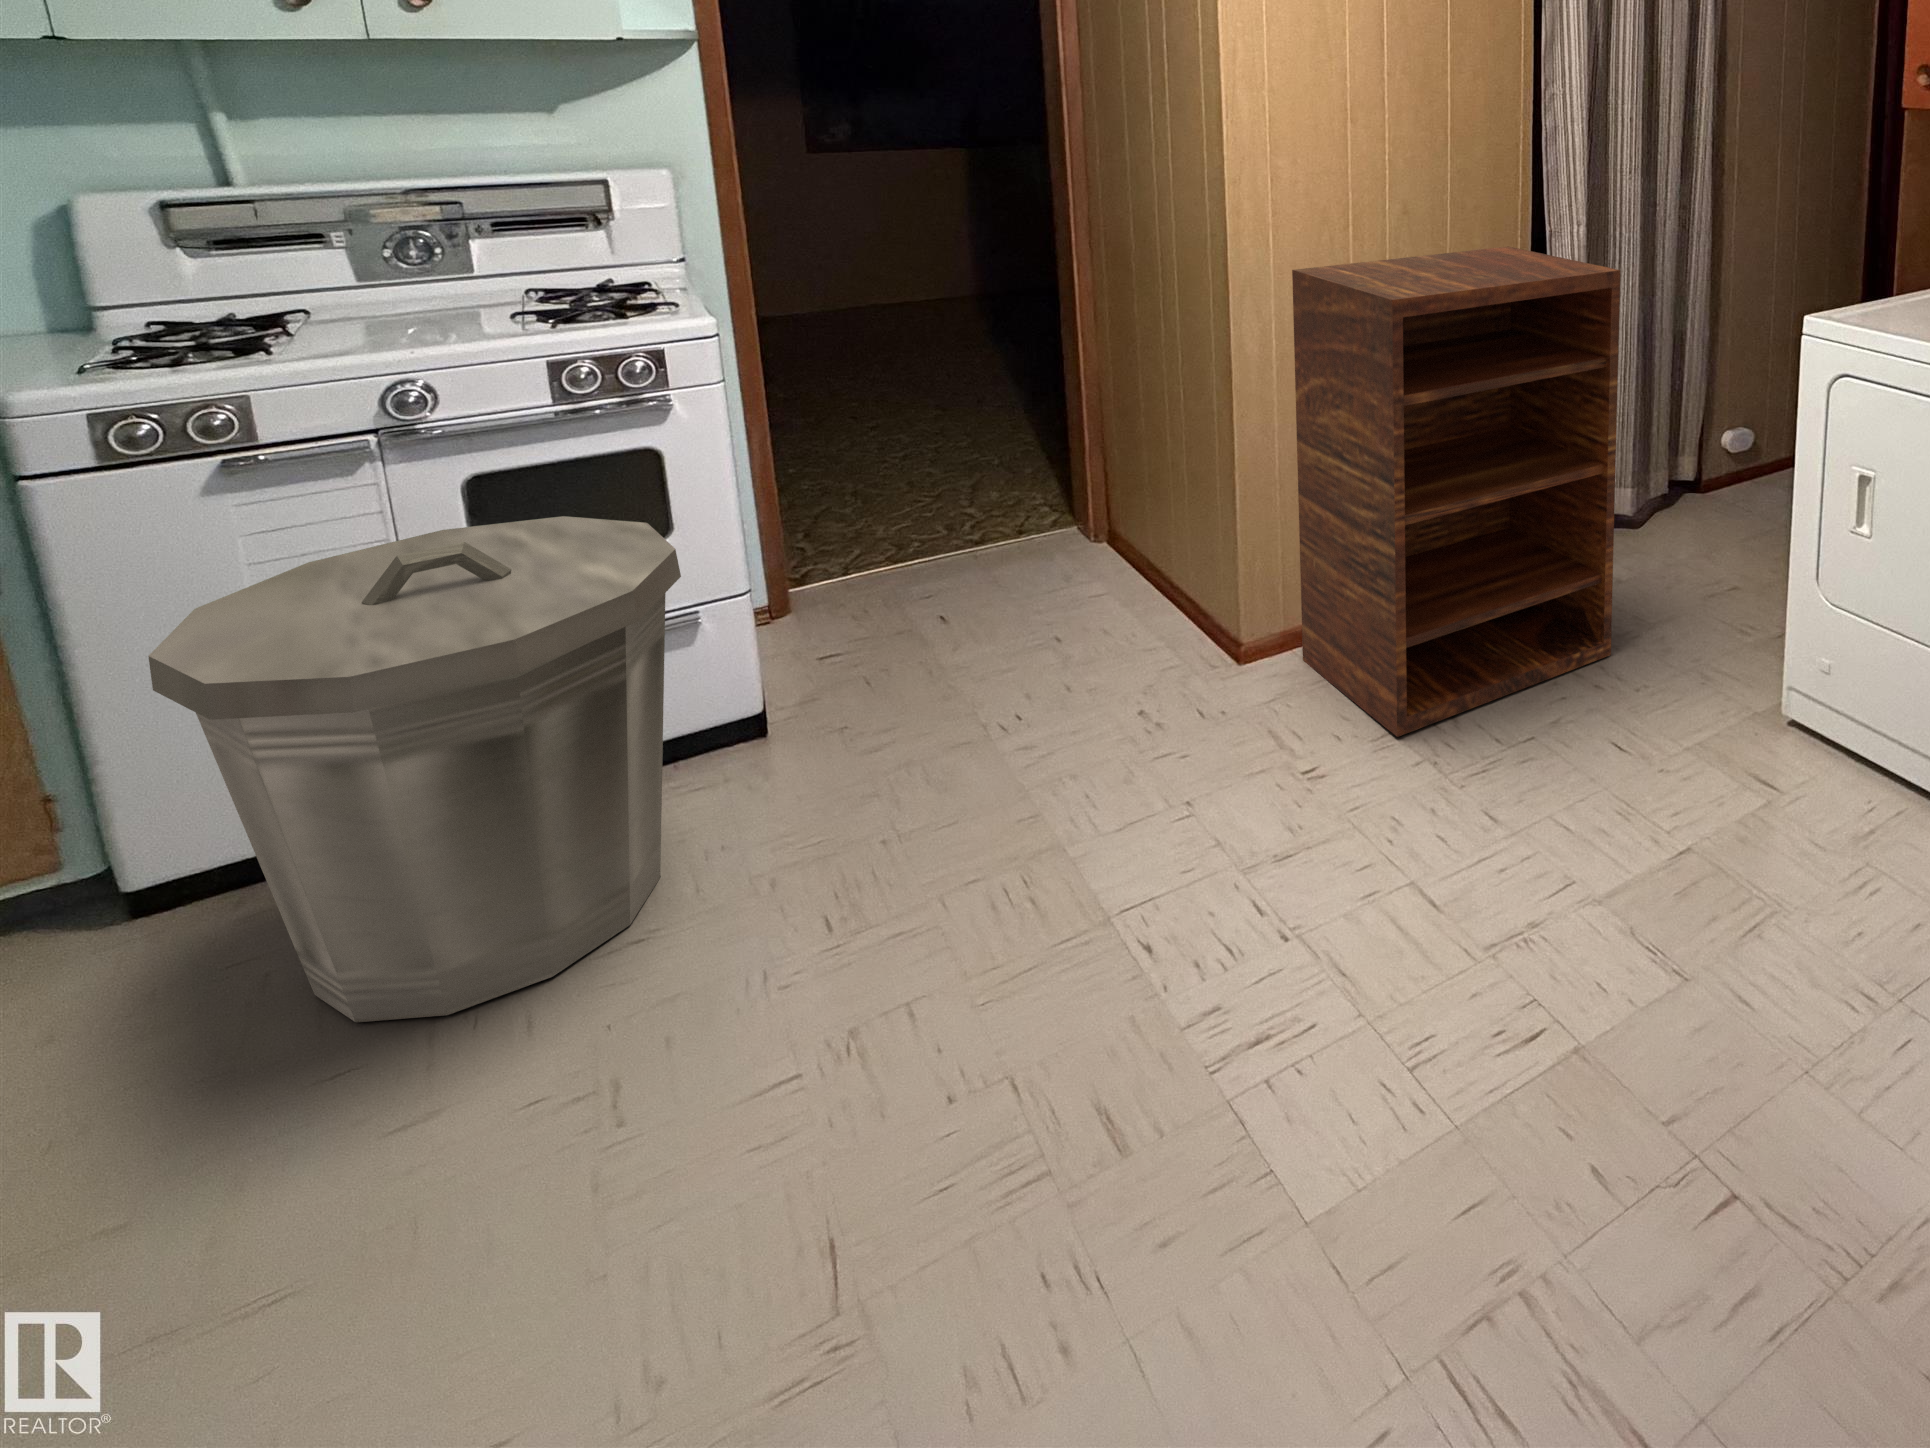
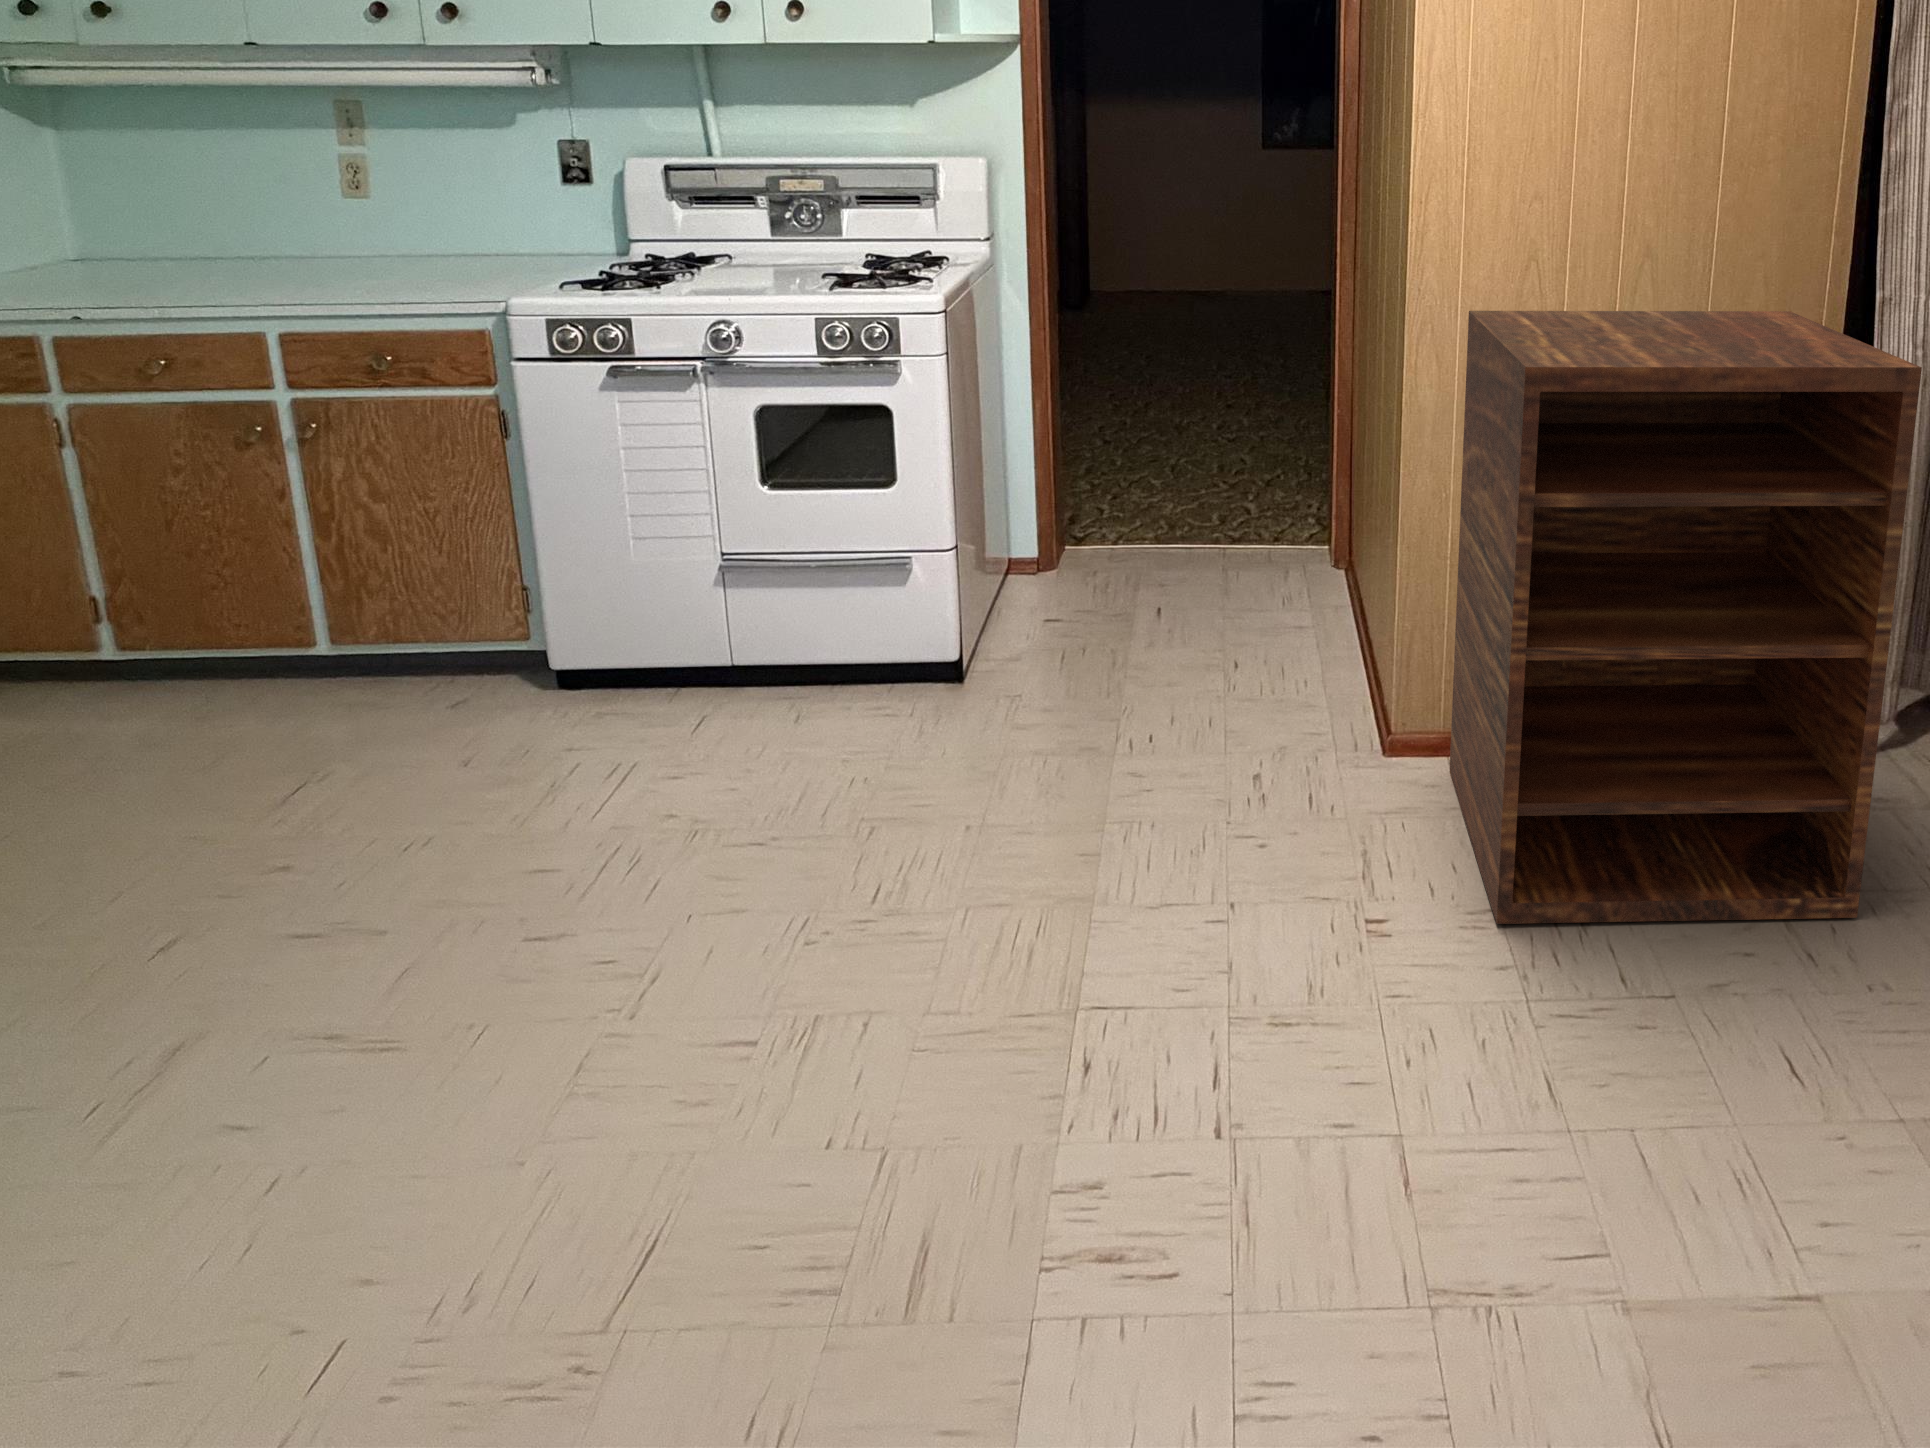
trash can: present [148,516,681,1022] -> none [475,445,845,856]

